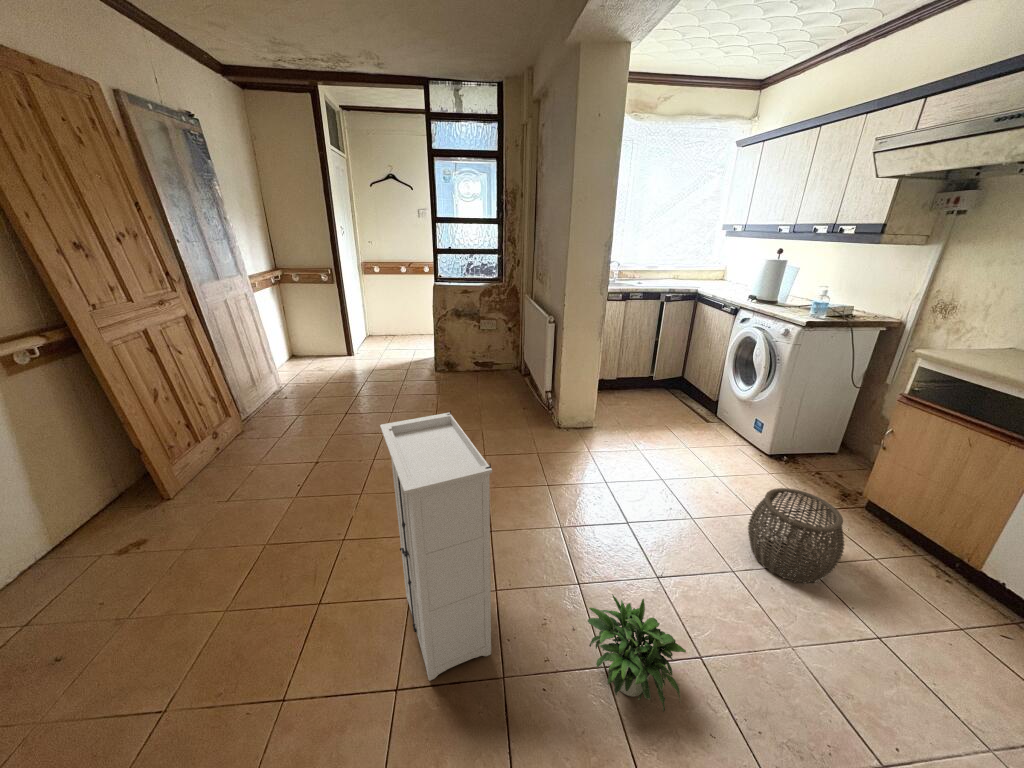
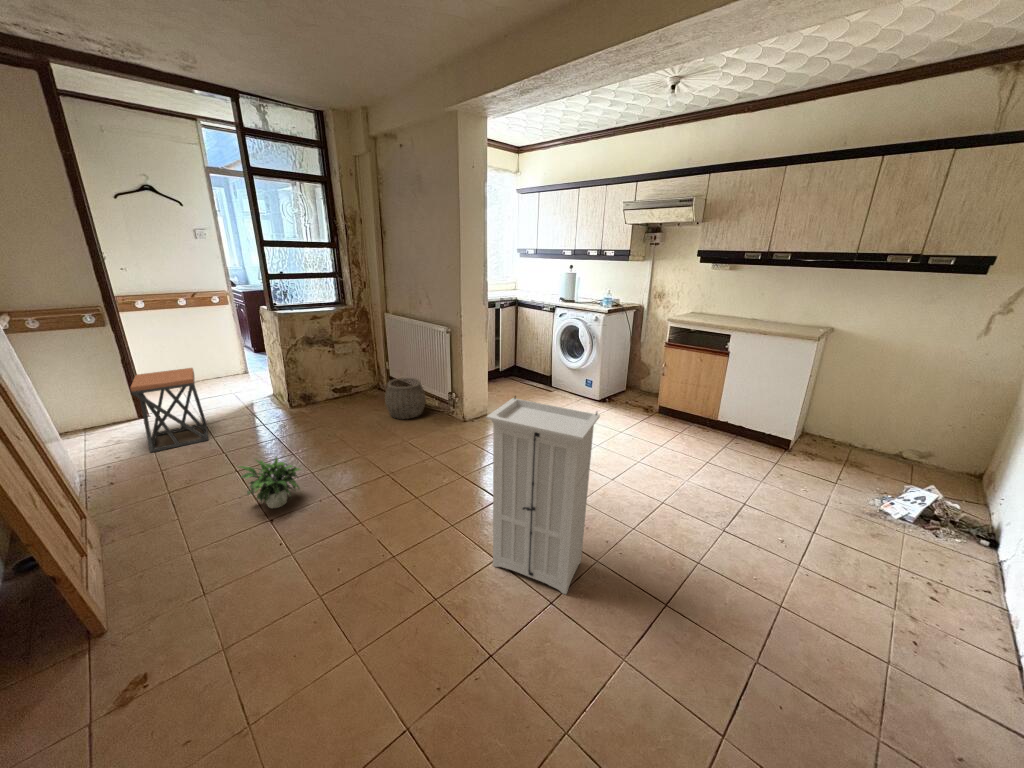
stool: none [318,322,374,383] -> present [130,368,208,452]
woven basket: present [748,488,844,584] -> present [385,378,425,419]
potted plant: present [571,595,686,712] -> present [239,457,301,508]

